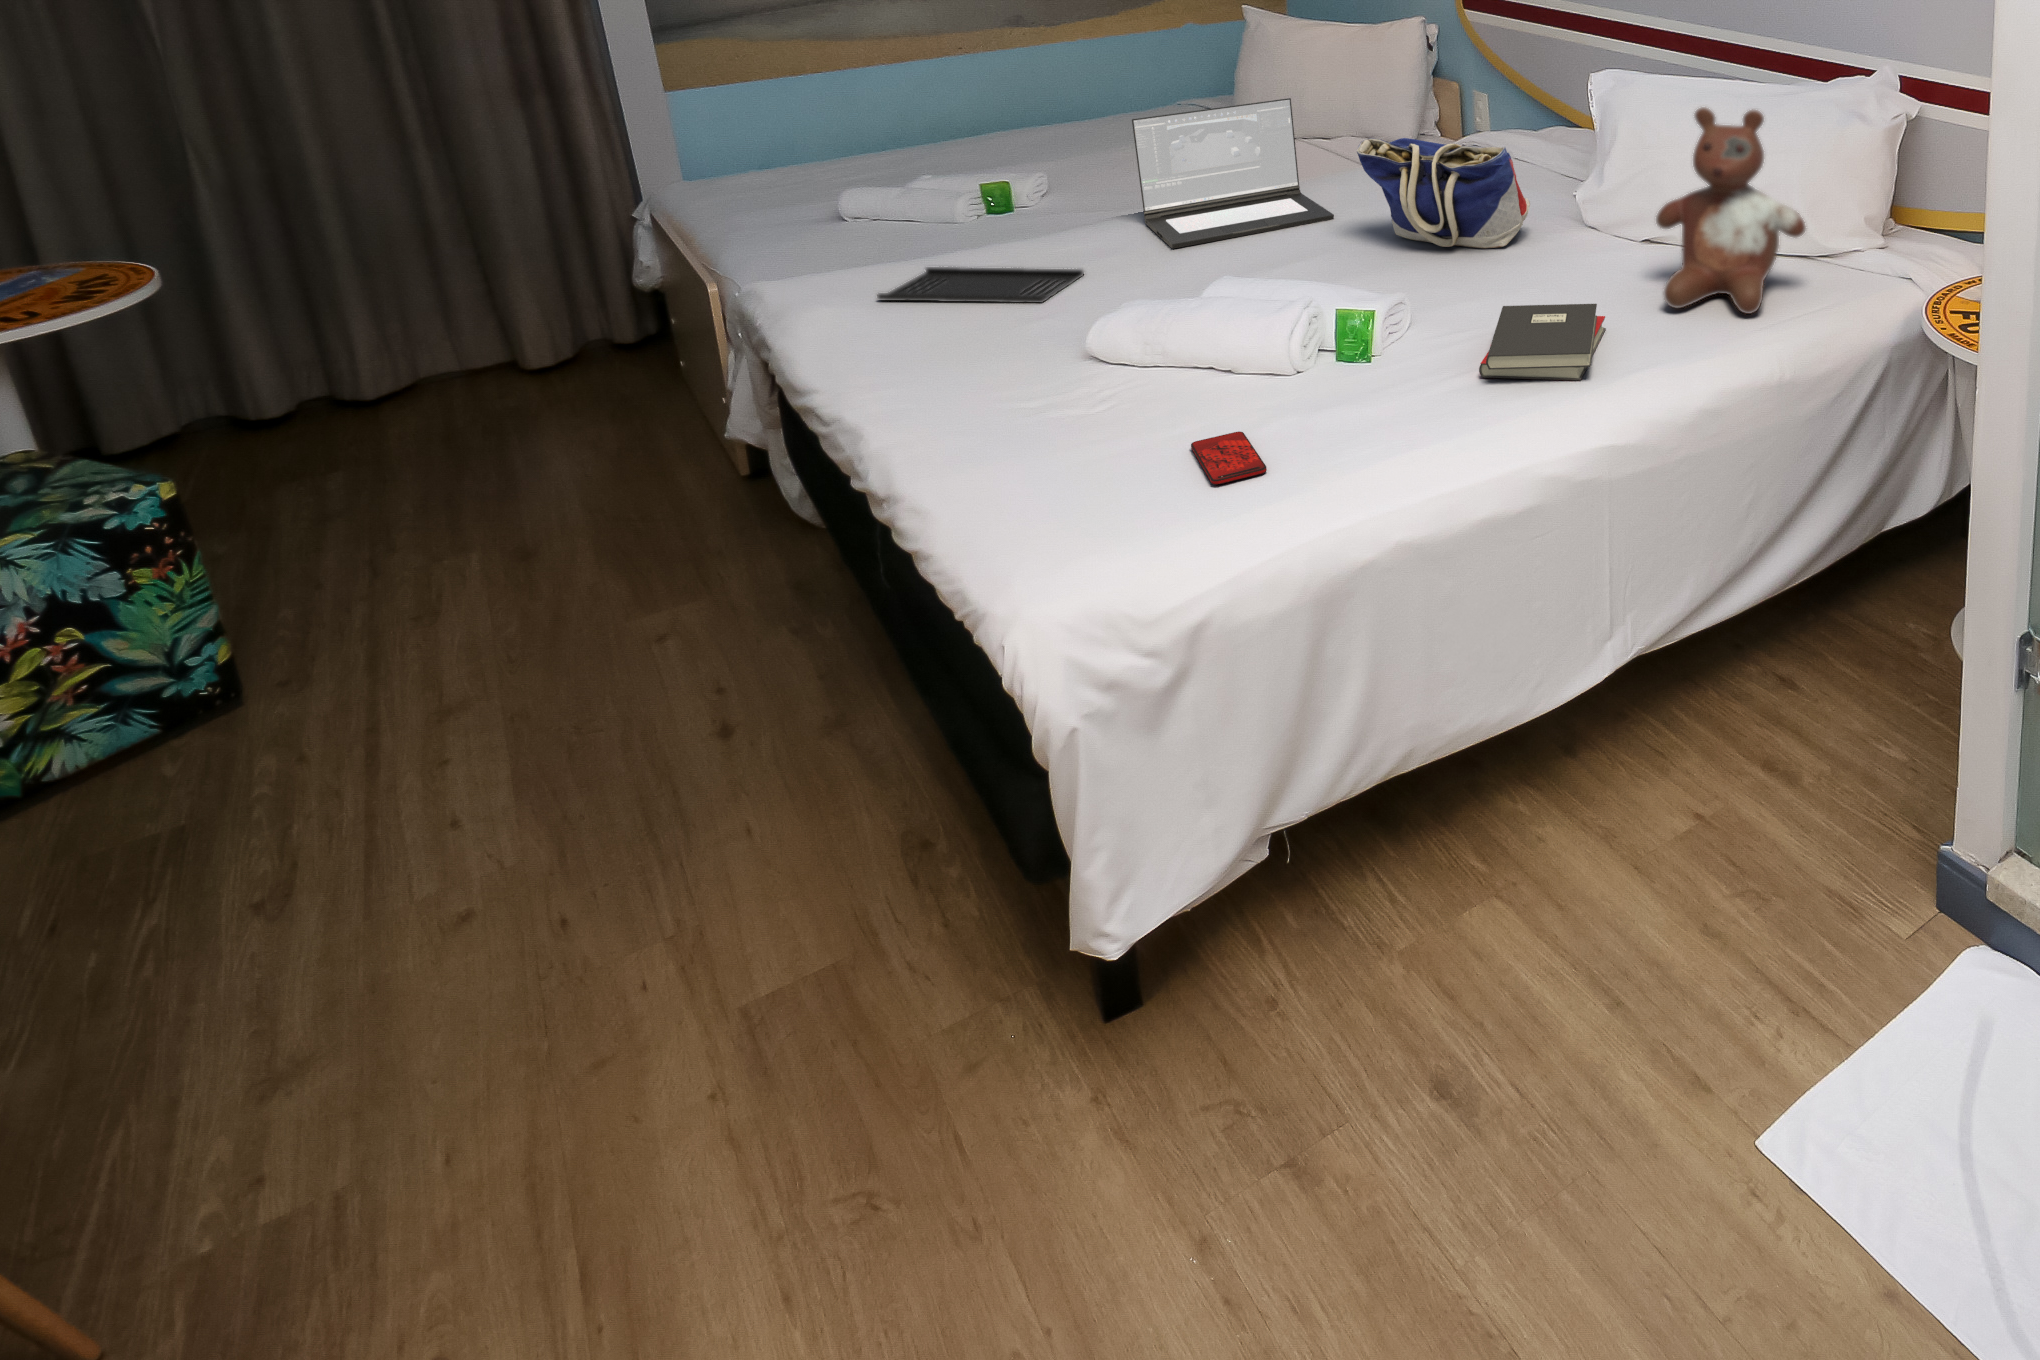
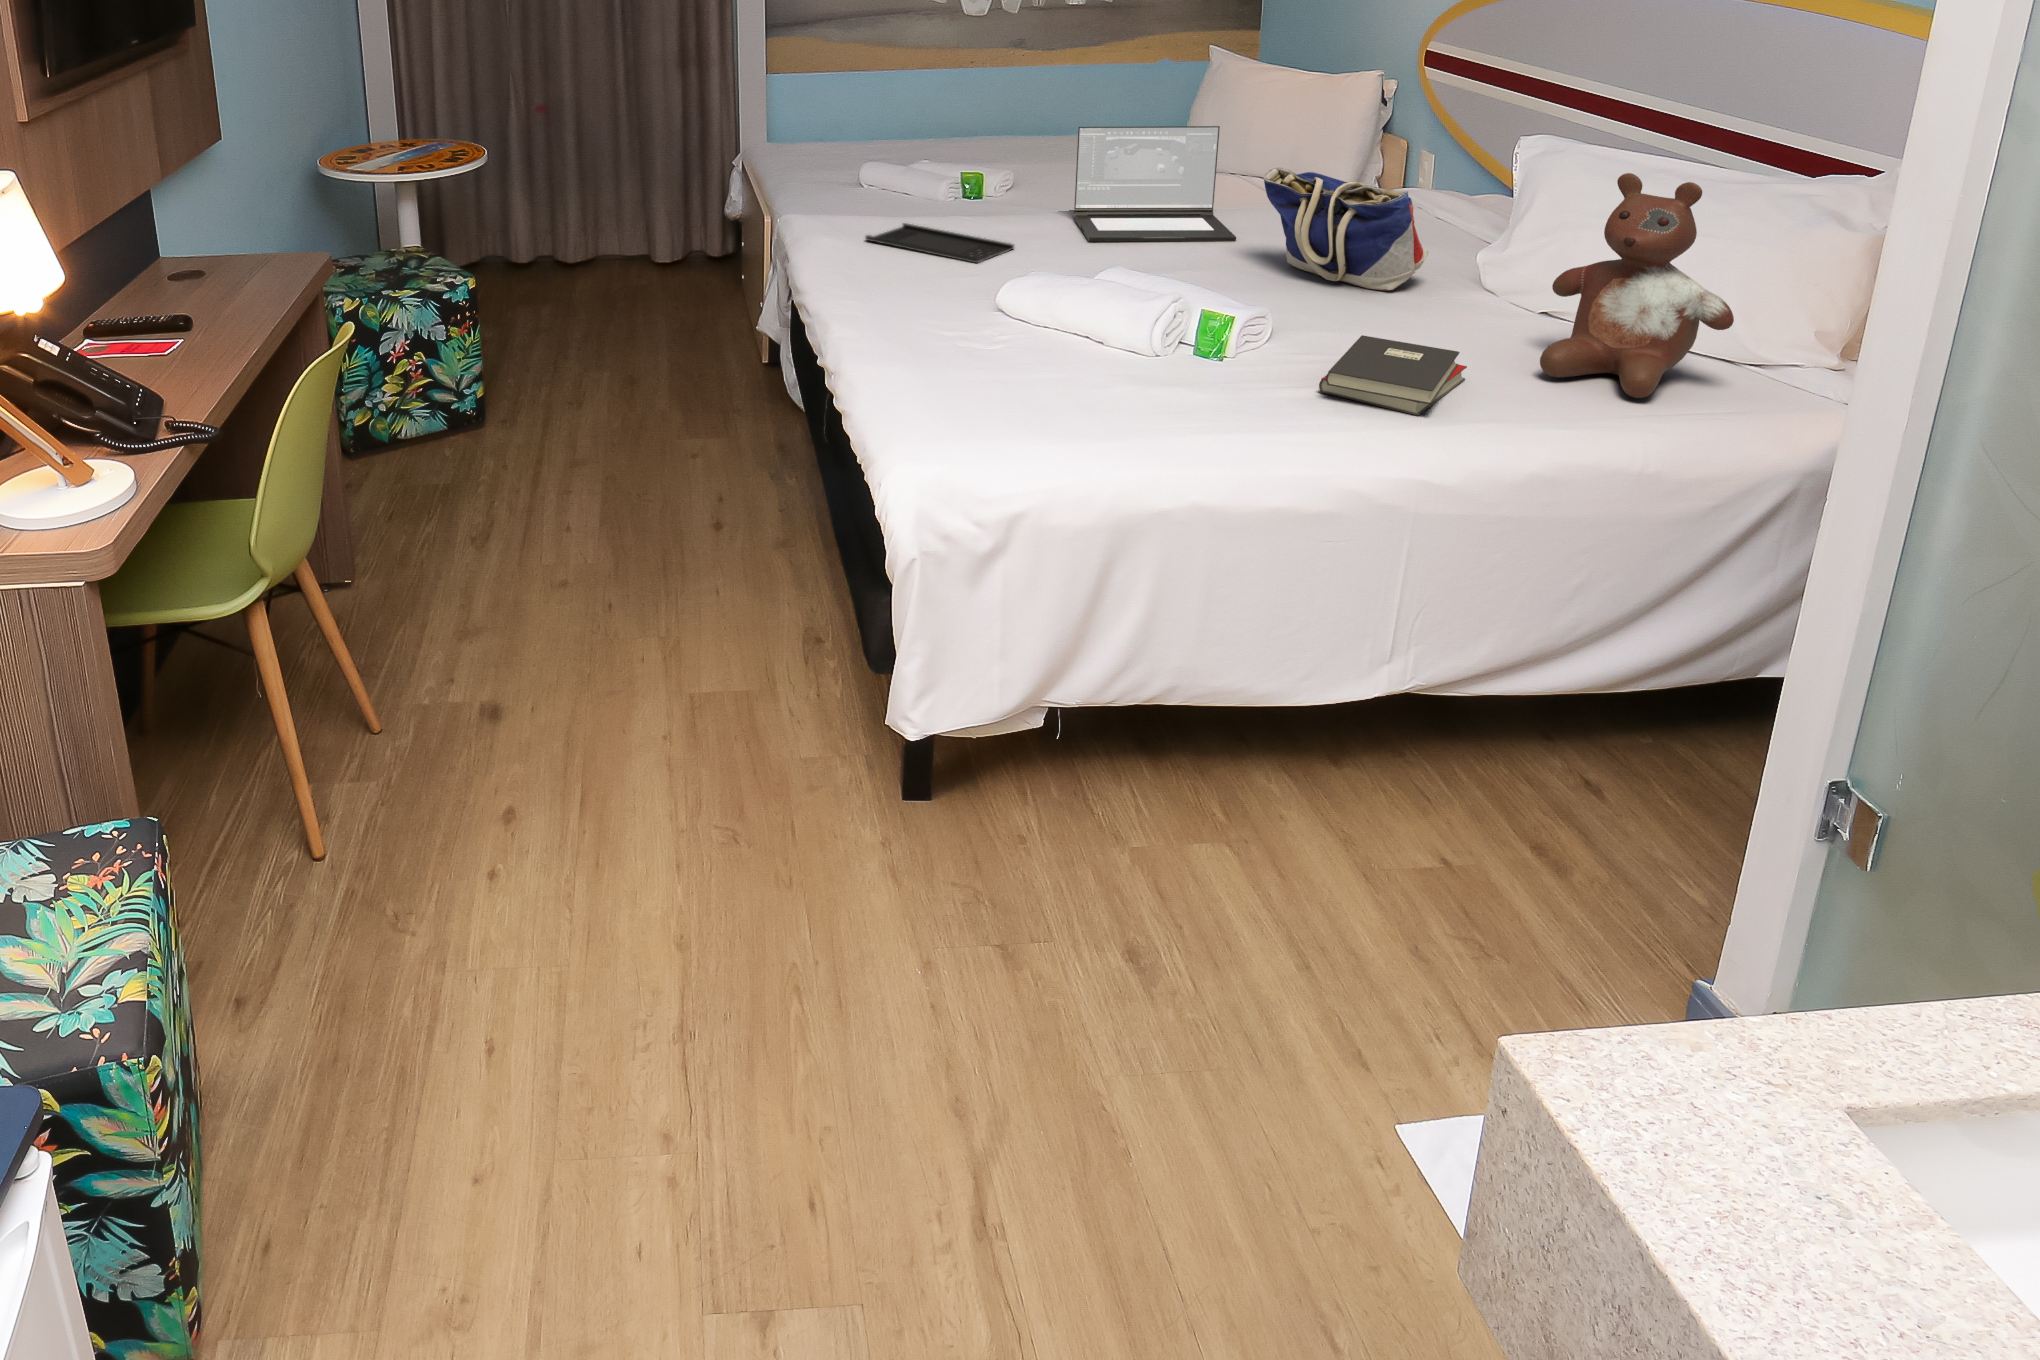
smartphone: present [1191,432,1267,485] -> none [1052,383,1105,419]

